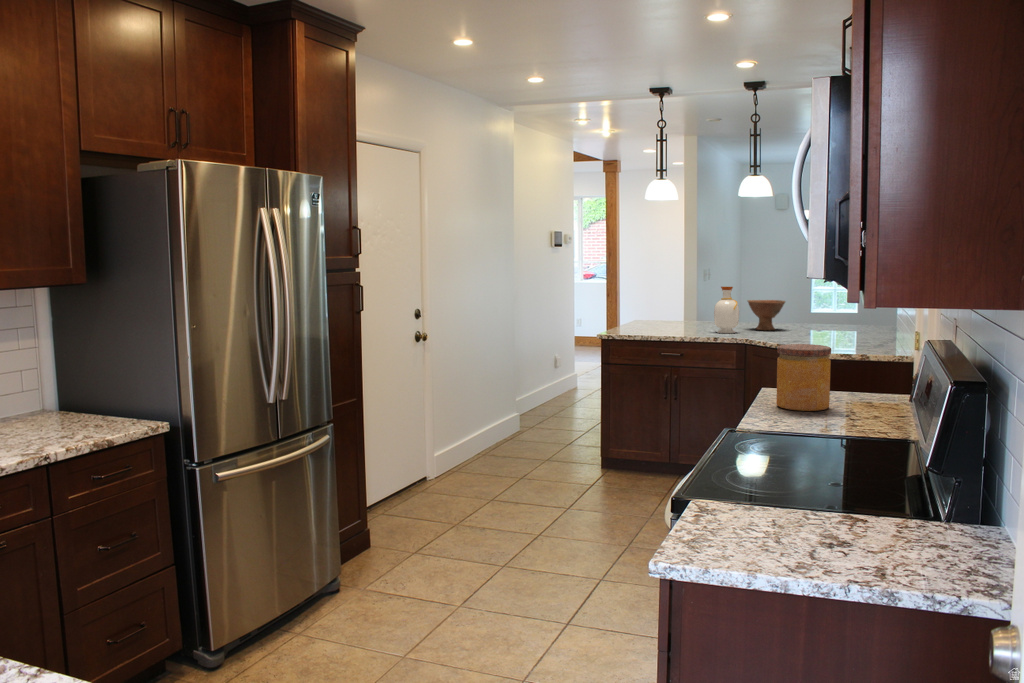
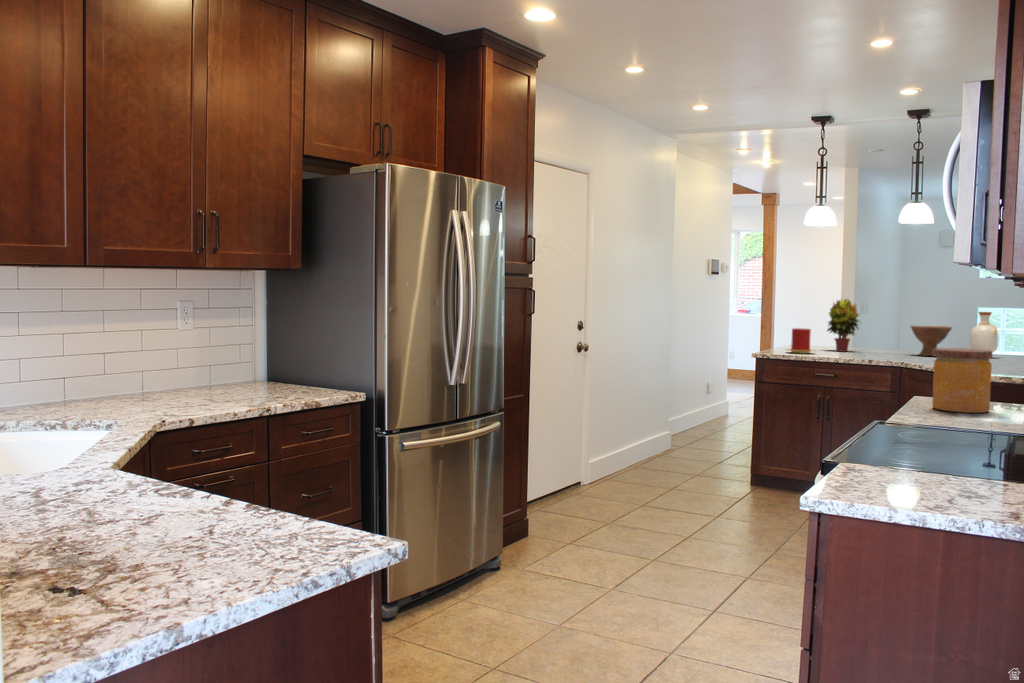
potted plant: none [668,274,703,327] -> present [827,299,860,352]
bottle: present [714,287,739,333] -> present [970,312,998,352]
candle: none [631,307,660,333] -> present [787,328,815,354]

